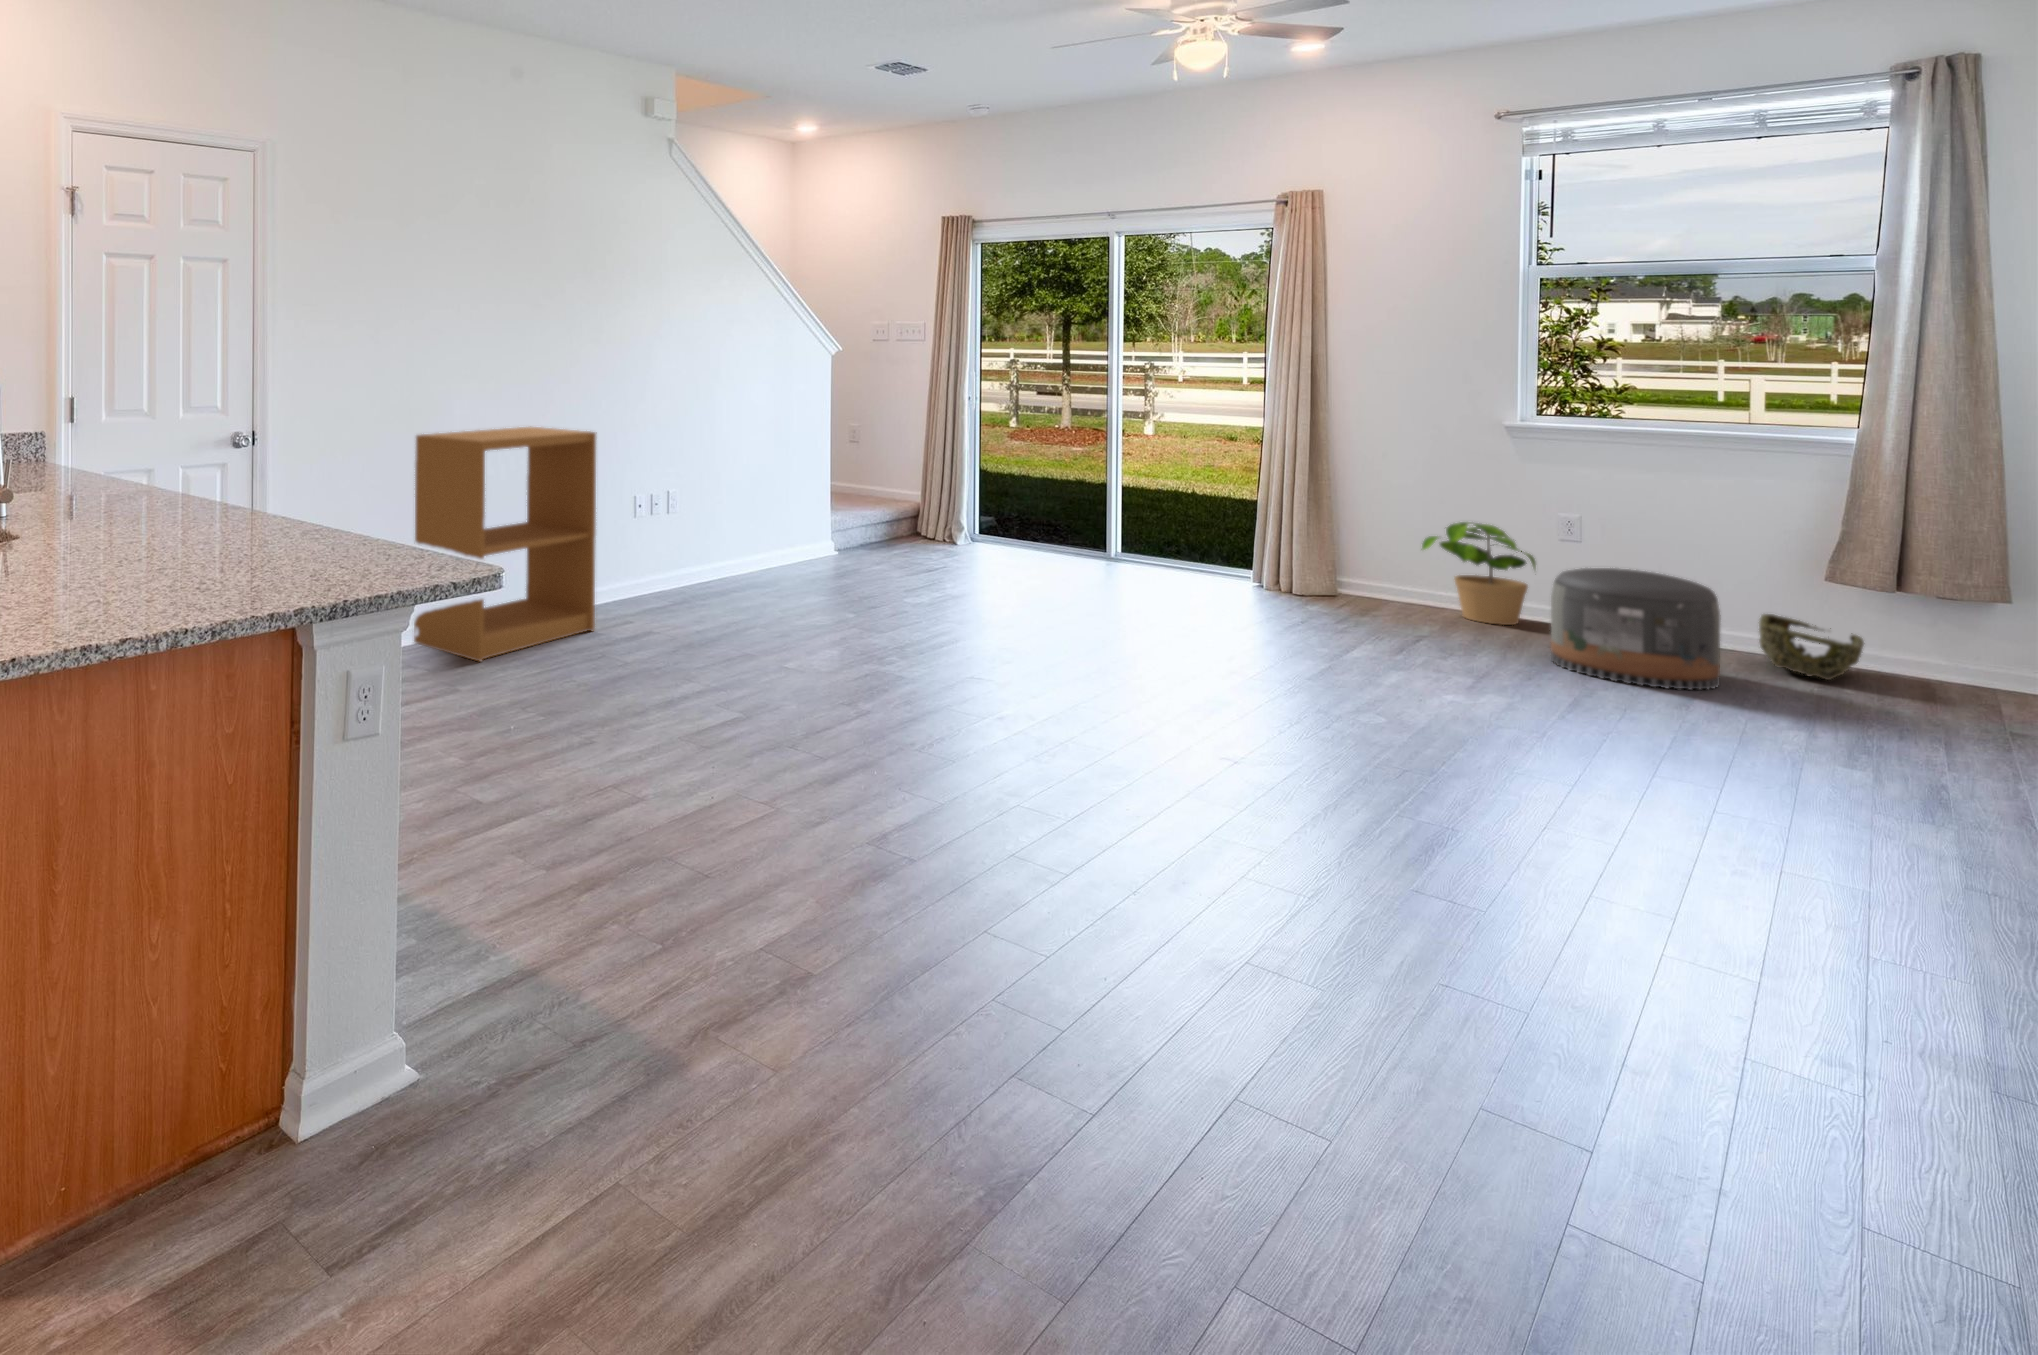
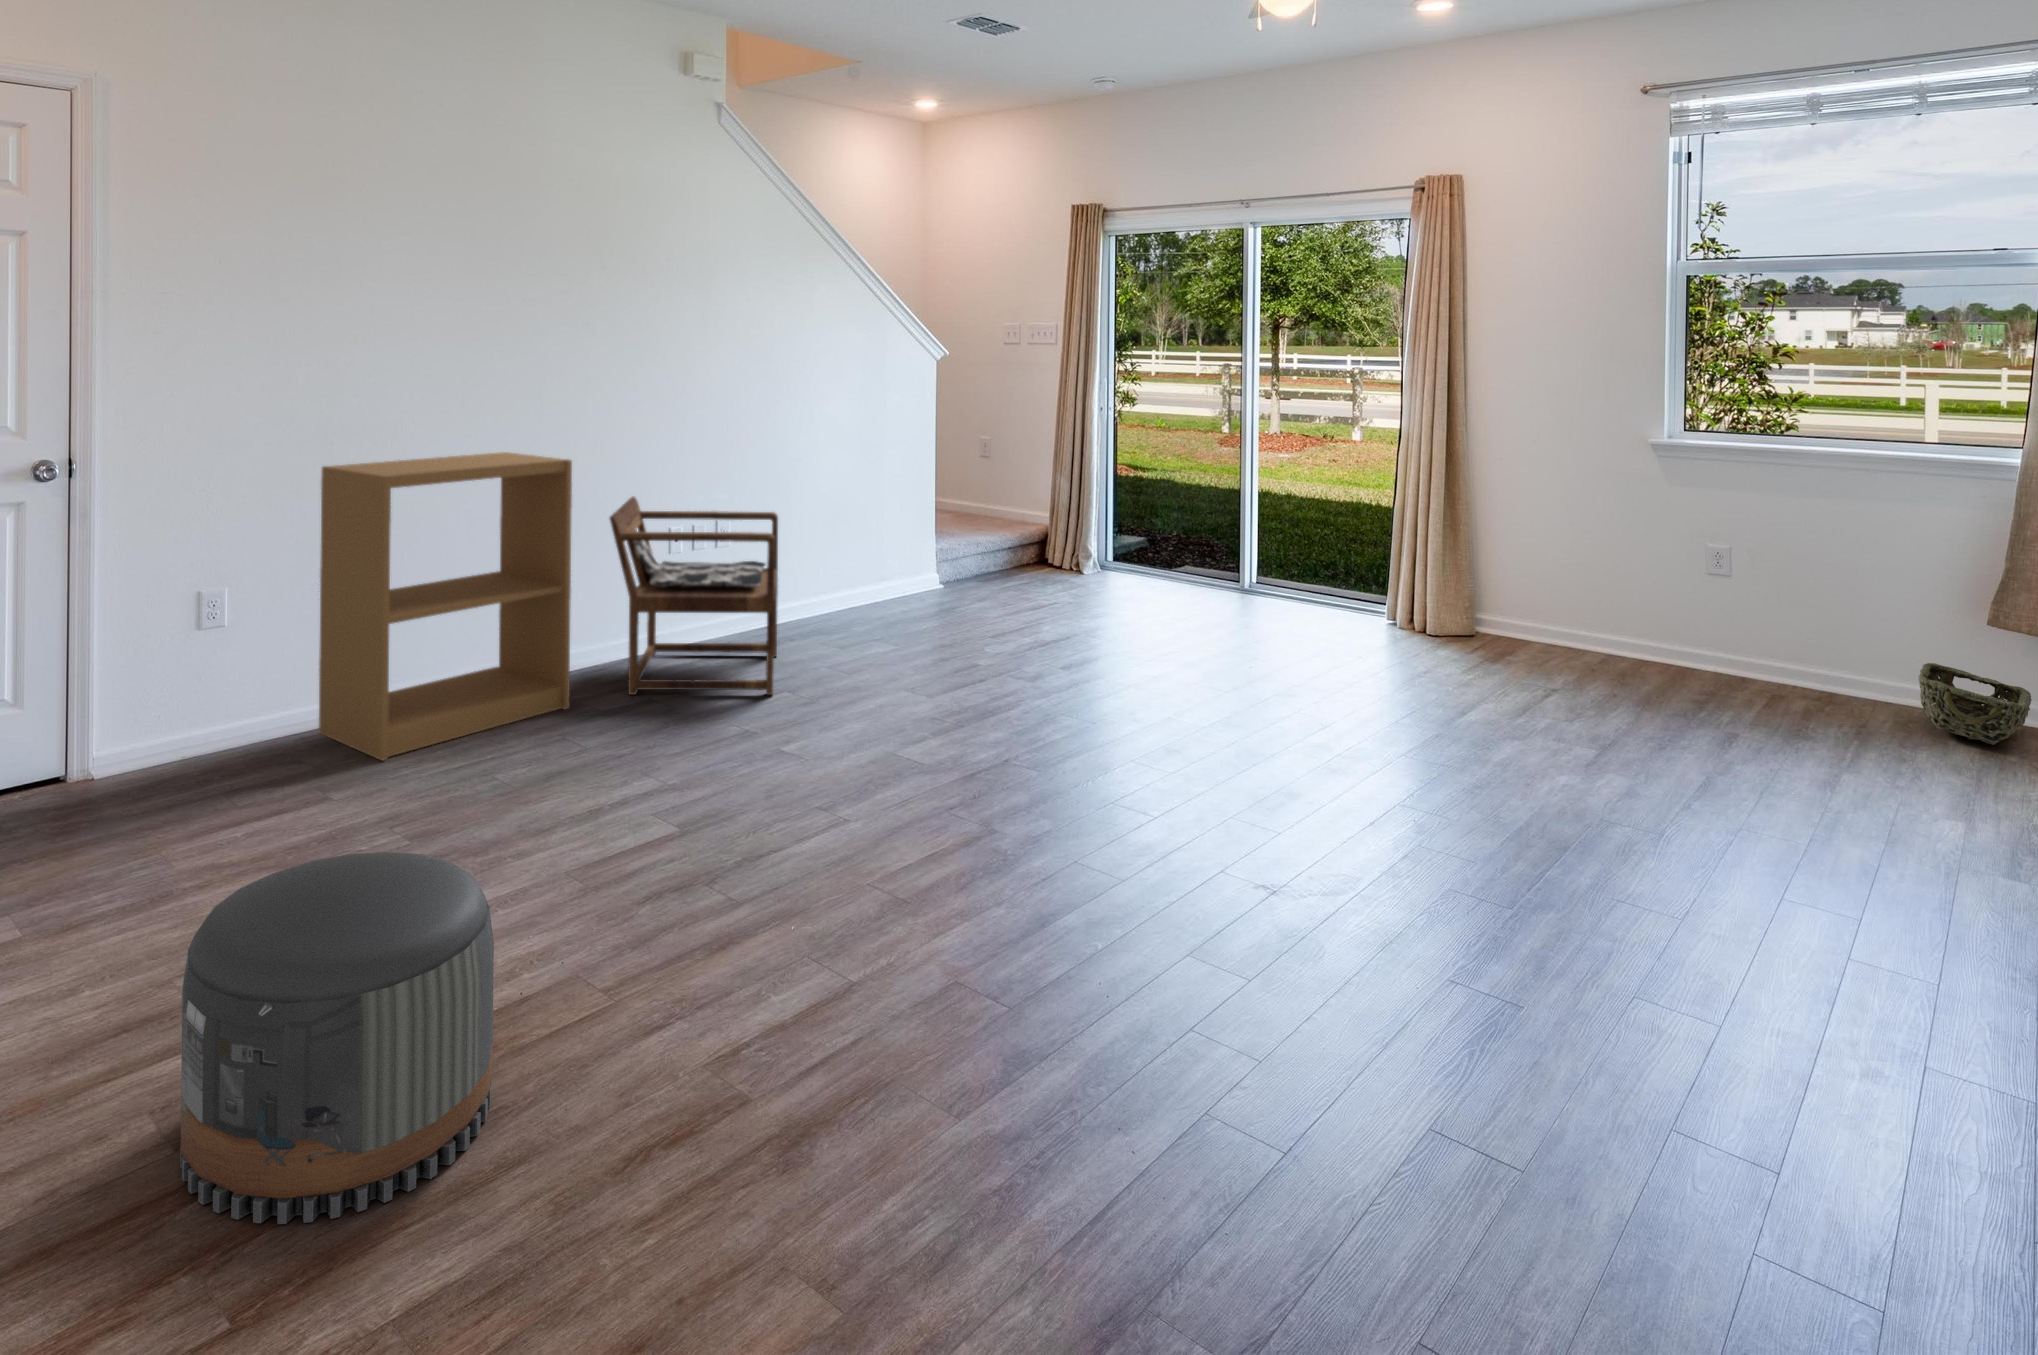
armchair: none [613,465,753,625] -> present [610,497,778,695]
potted plant: present [1422,522,1536,625] -> none [1564,557,1686,675]
pouf: present [1550,568,1721,690] -> present [180,852,494,1224]

